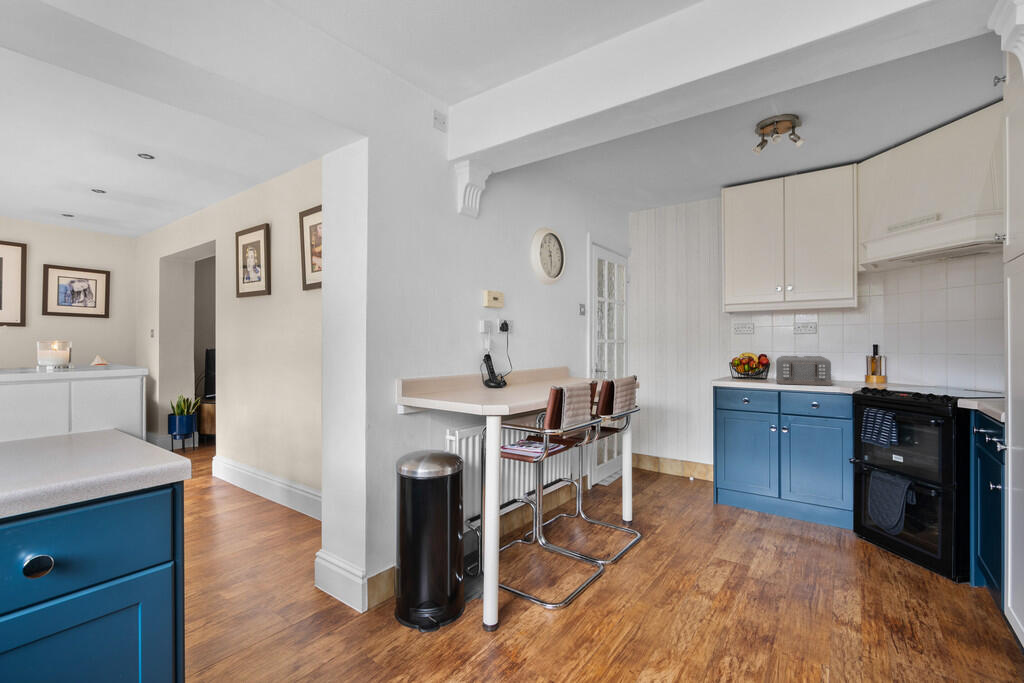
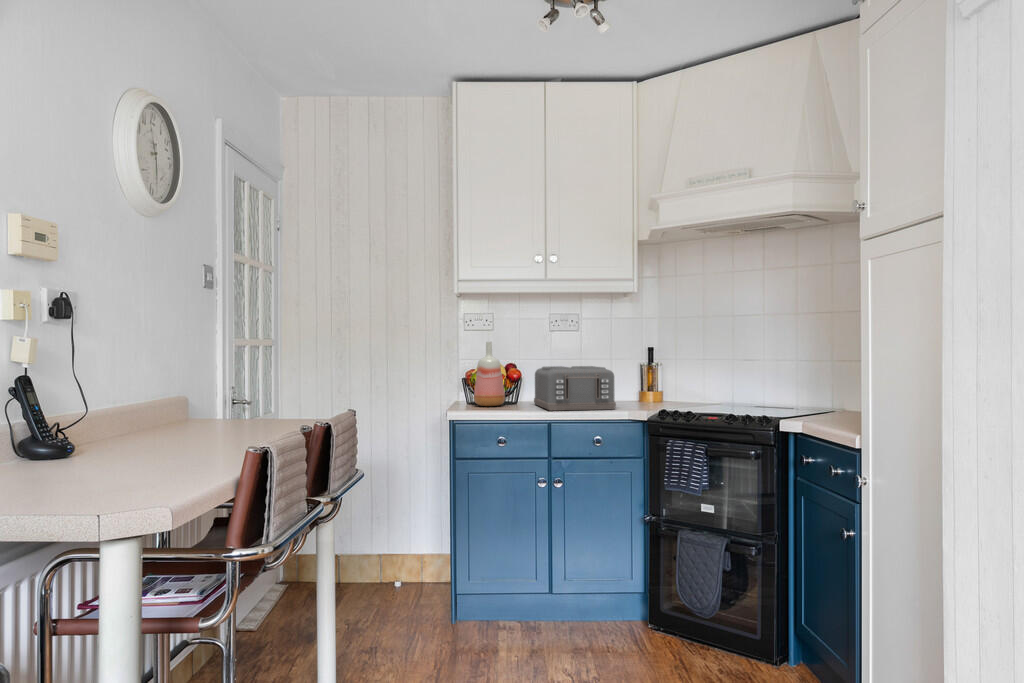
vase: none [733,340,754,380] -> present [474,342,505,406]

